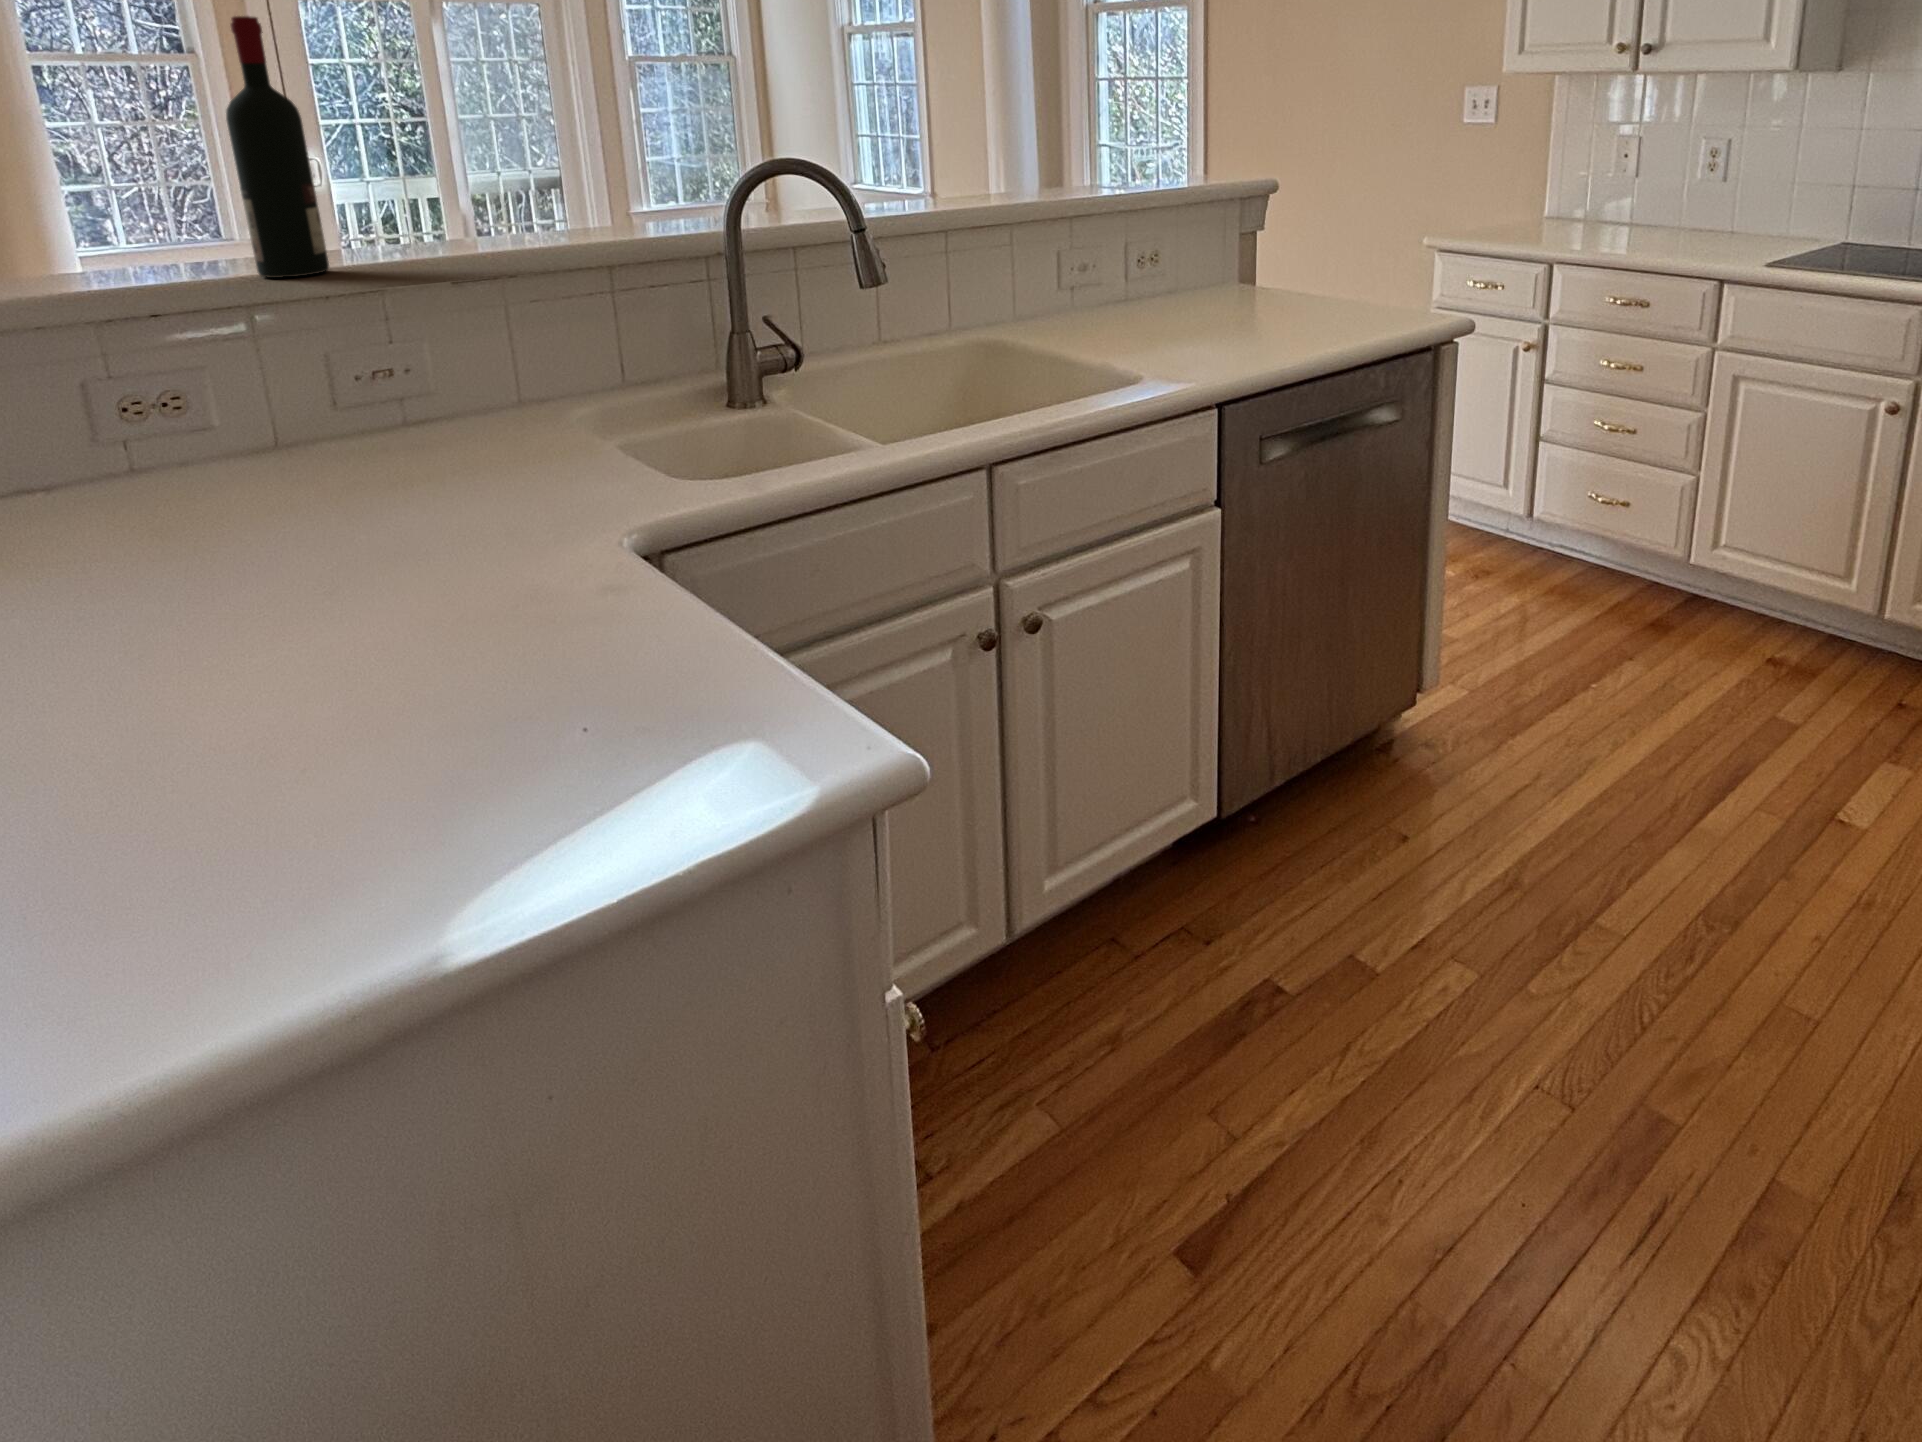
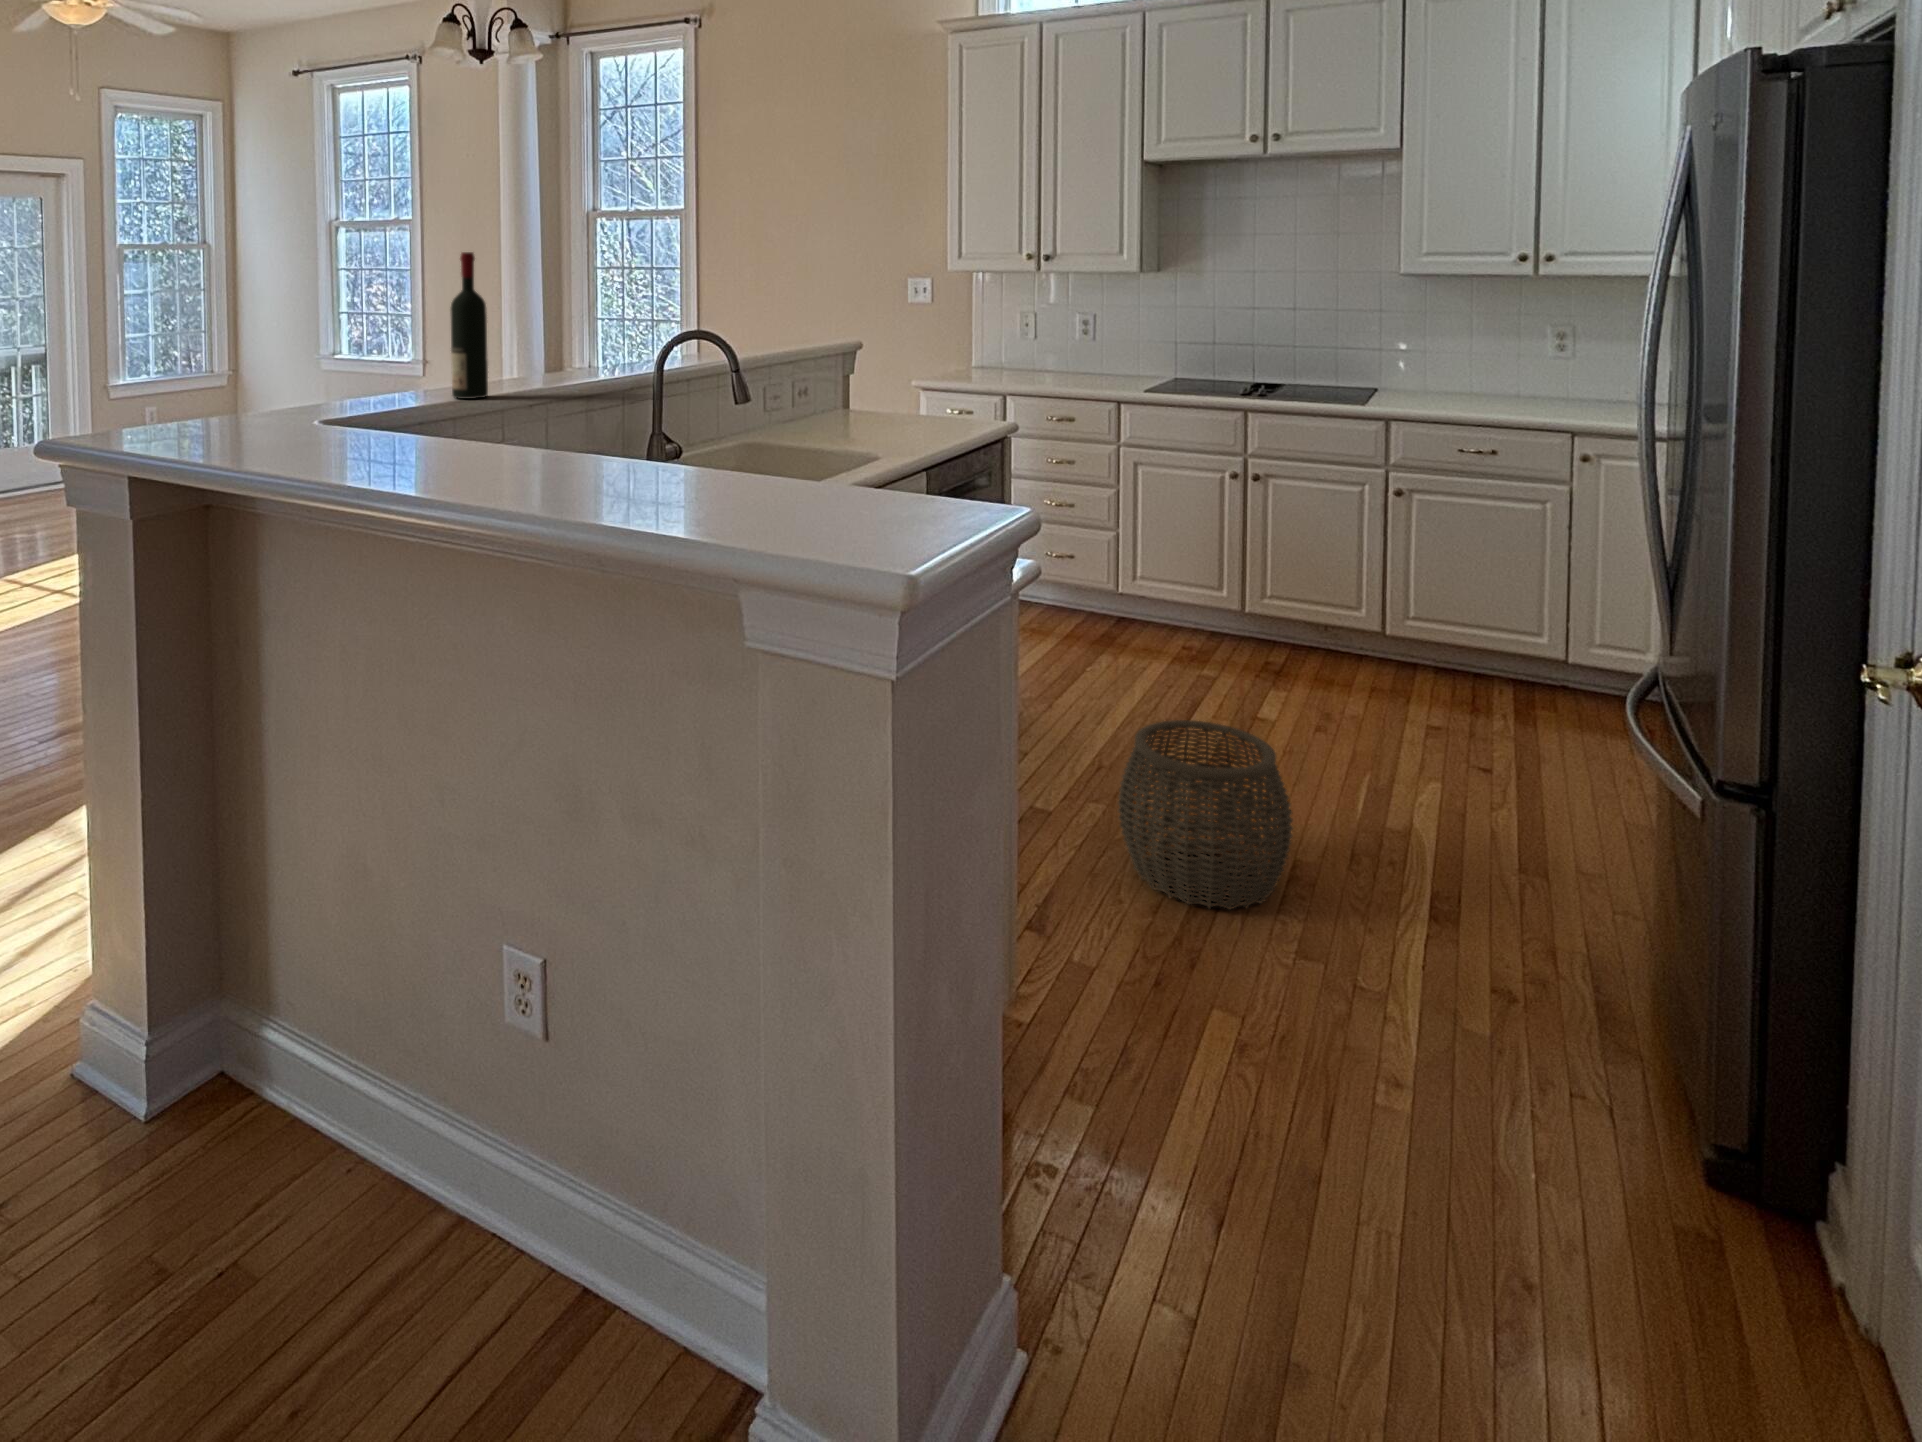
woven basket: none [1420,905,1747,1305] -> present [1118,720,1293,910]

